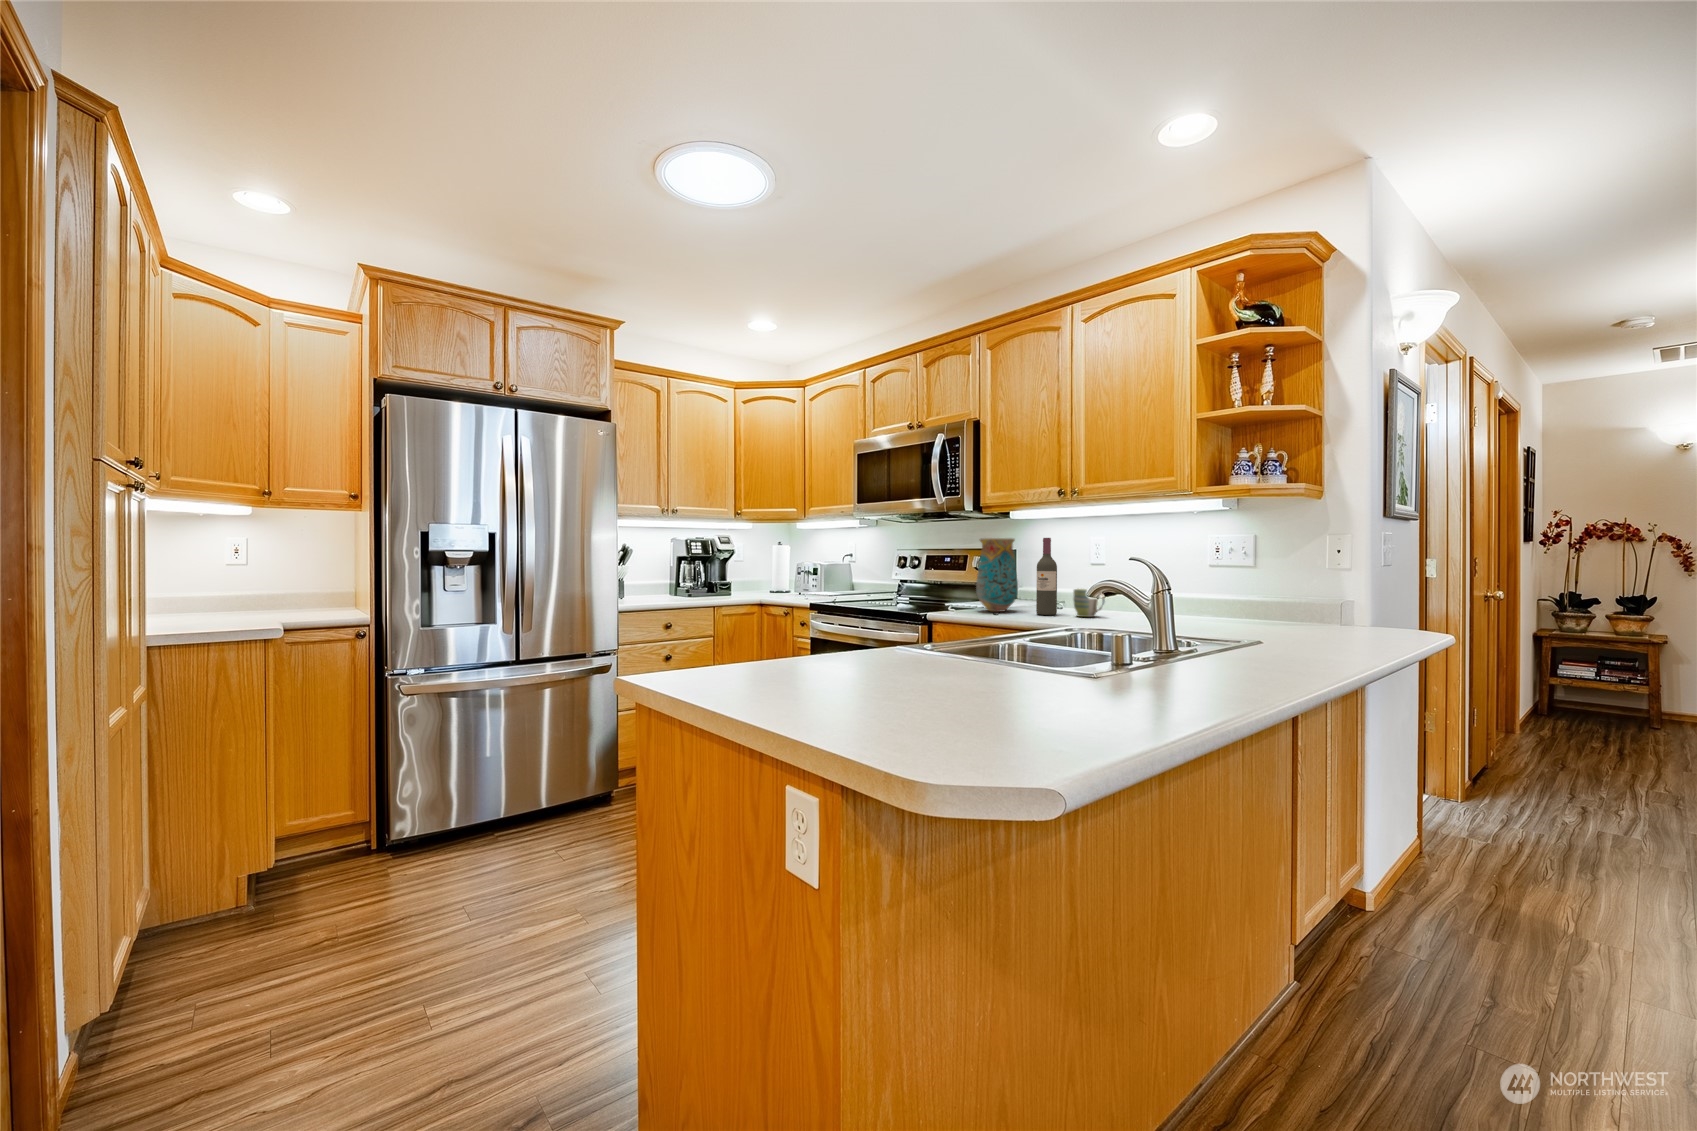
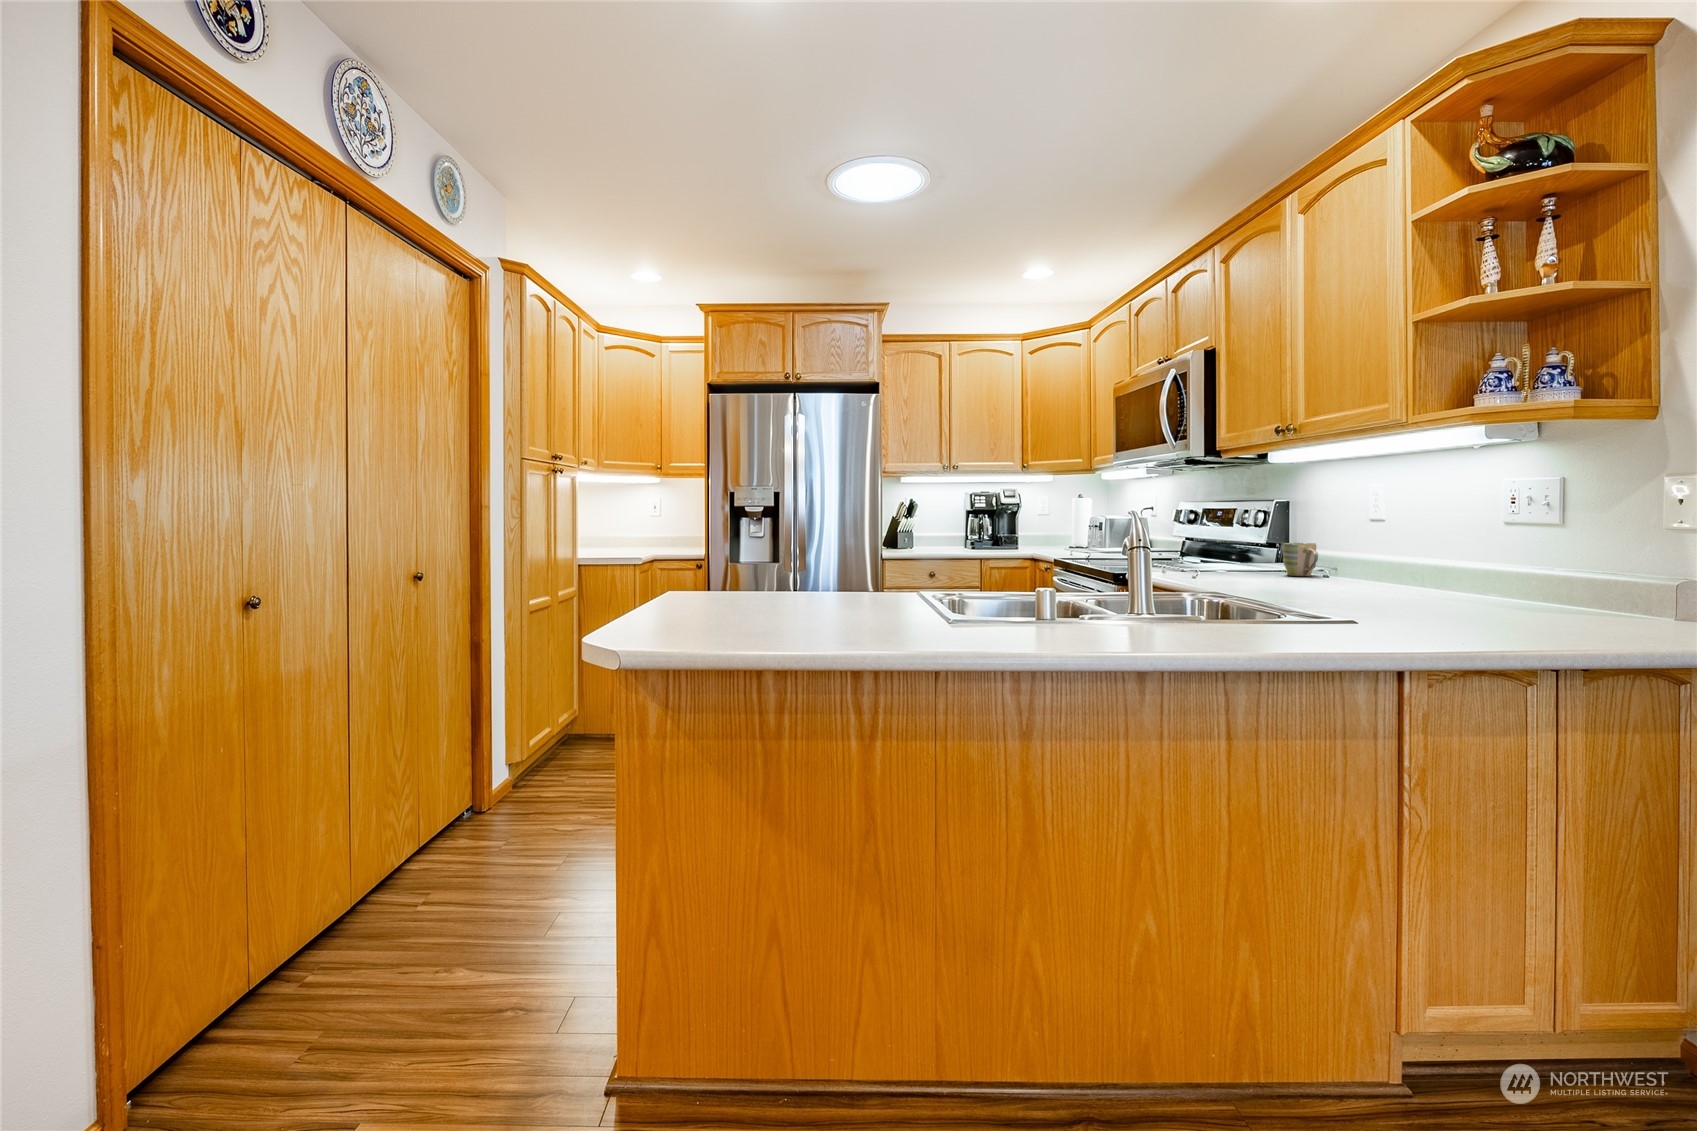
vase: present [976,538,1018,612] -> none [1190,485,1241,568]
wine bottle: present [1036,538,1057,615] -> none [1246,483,1274,572]

